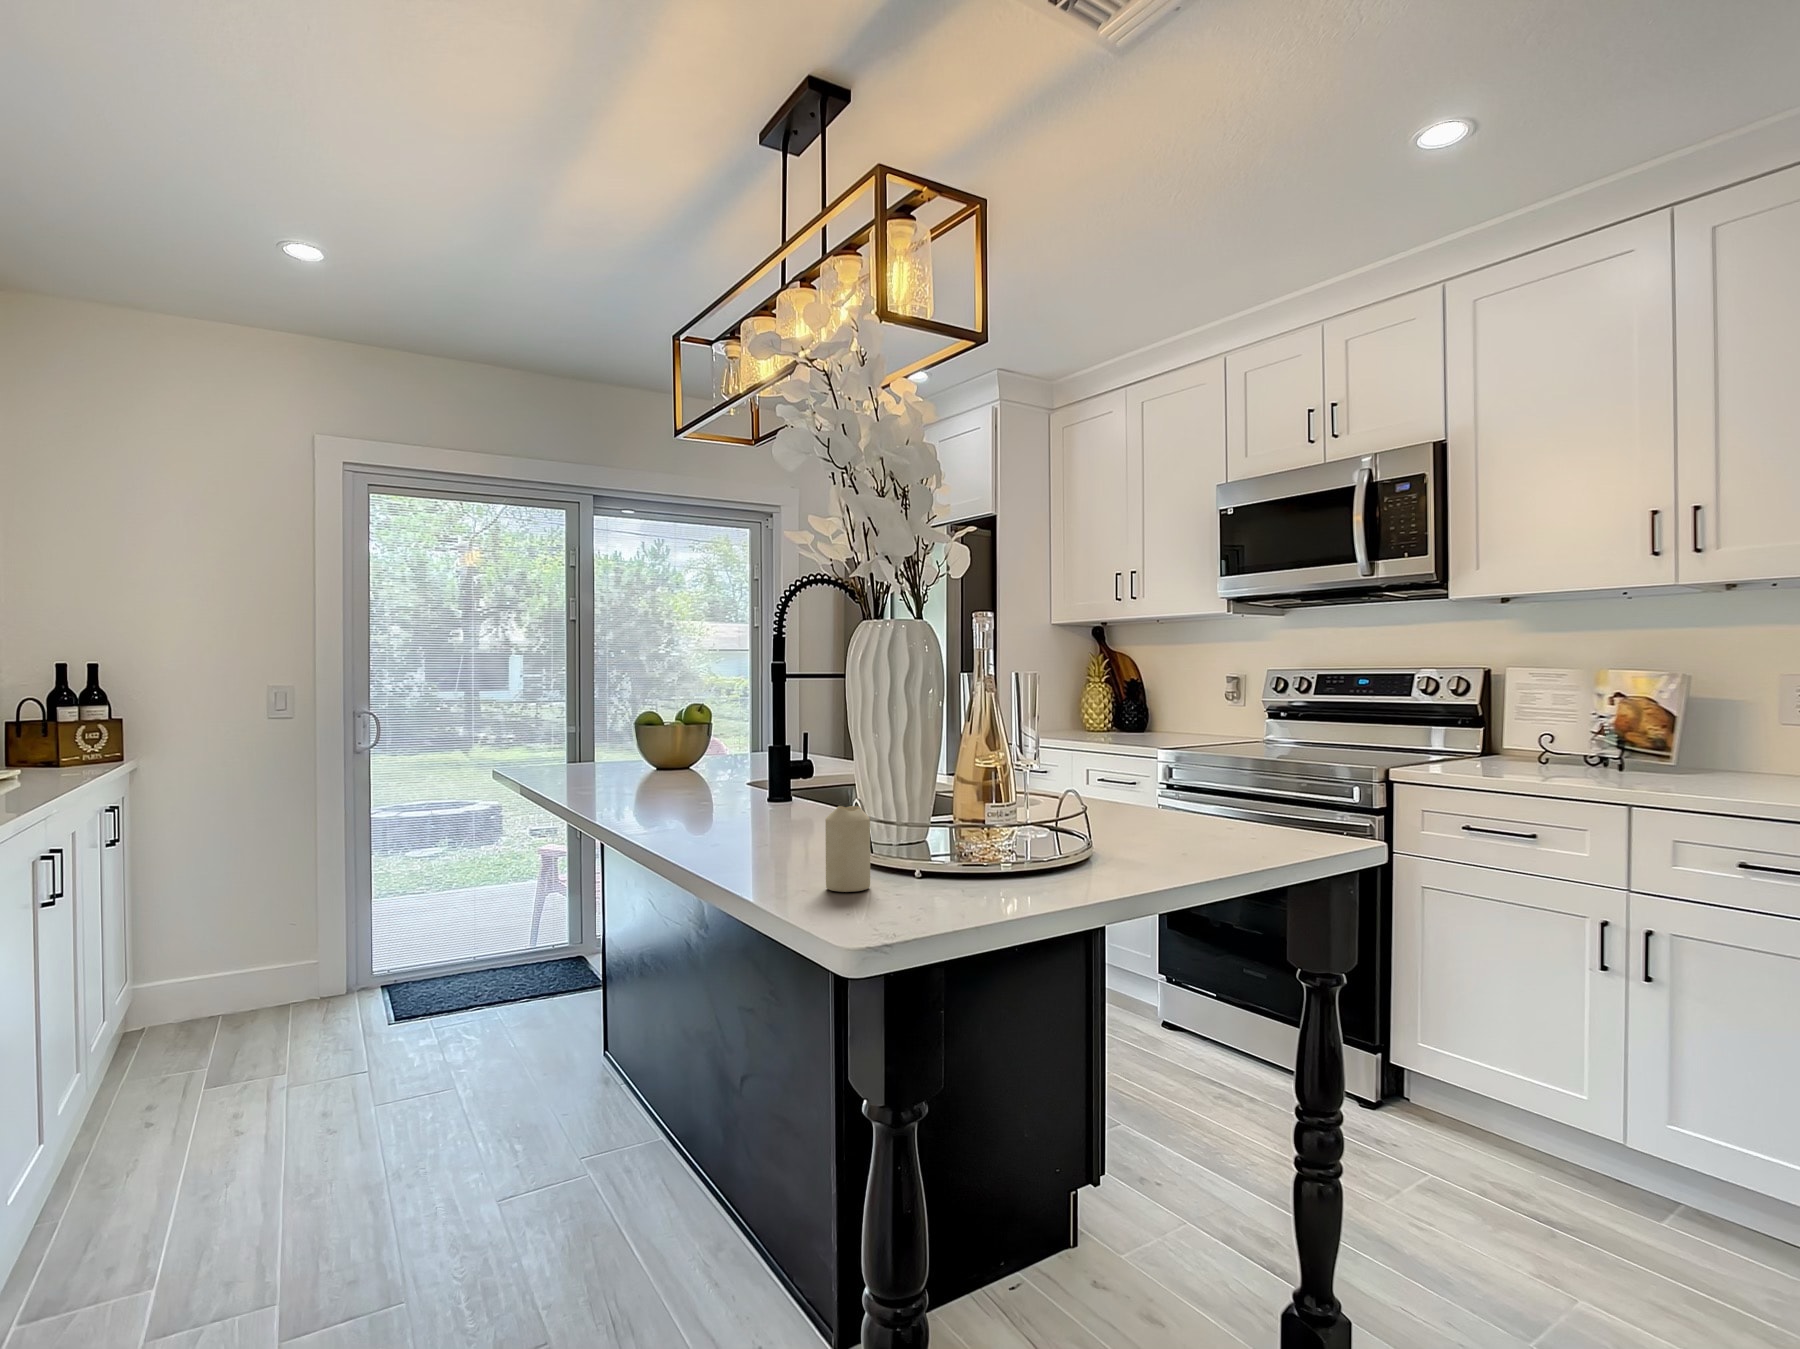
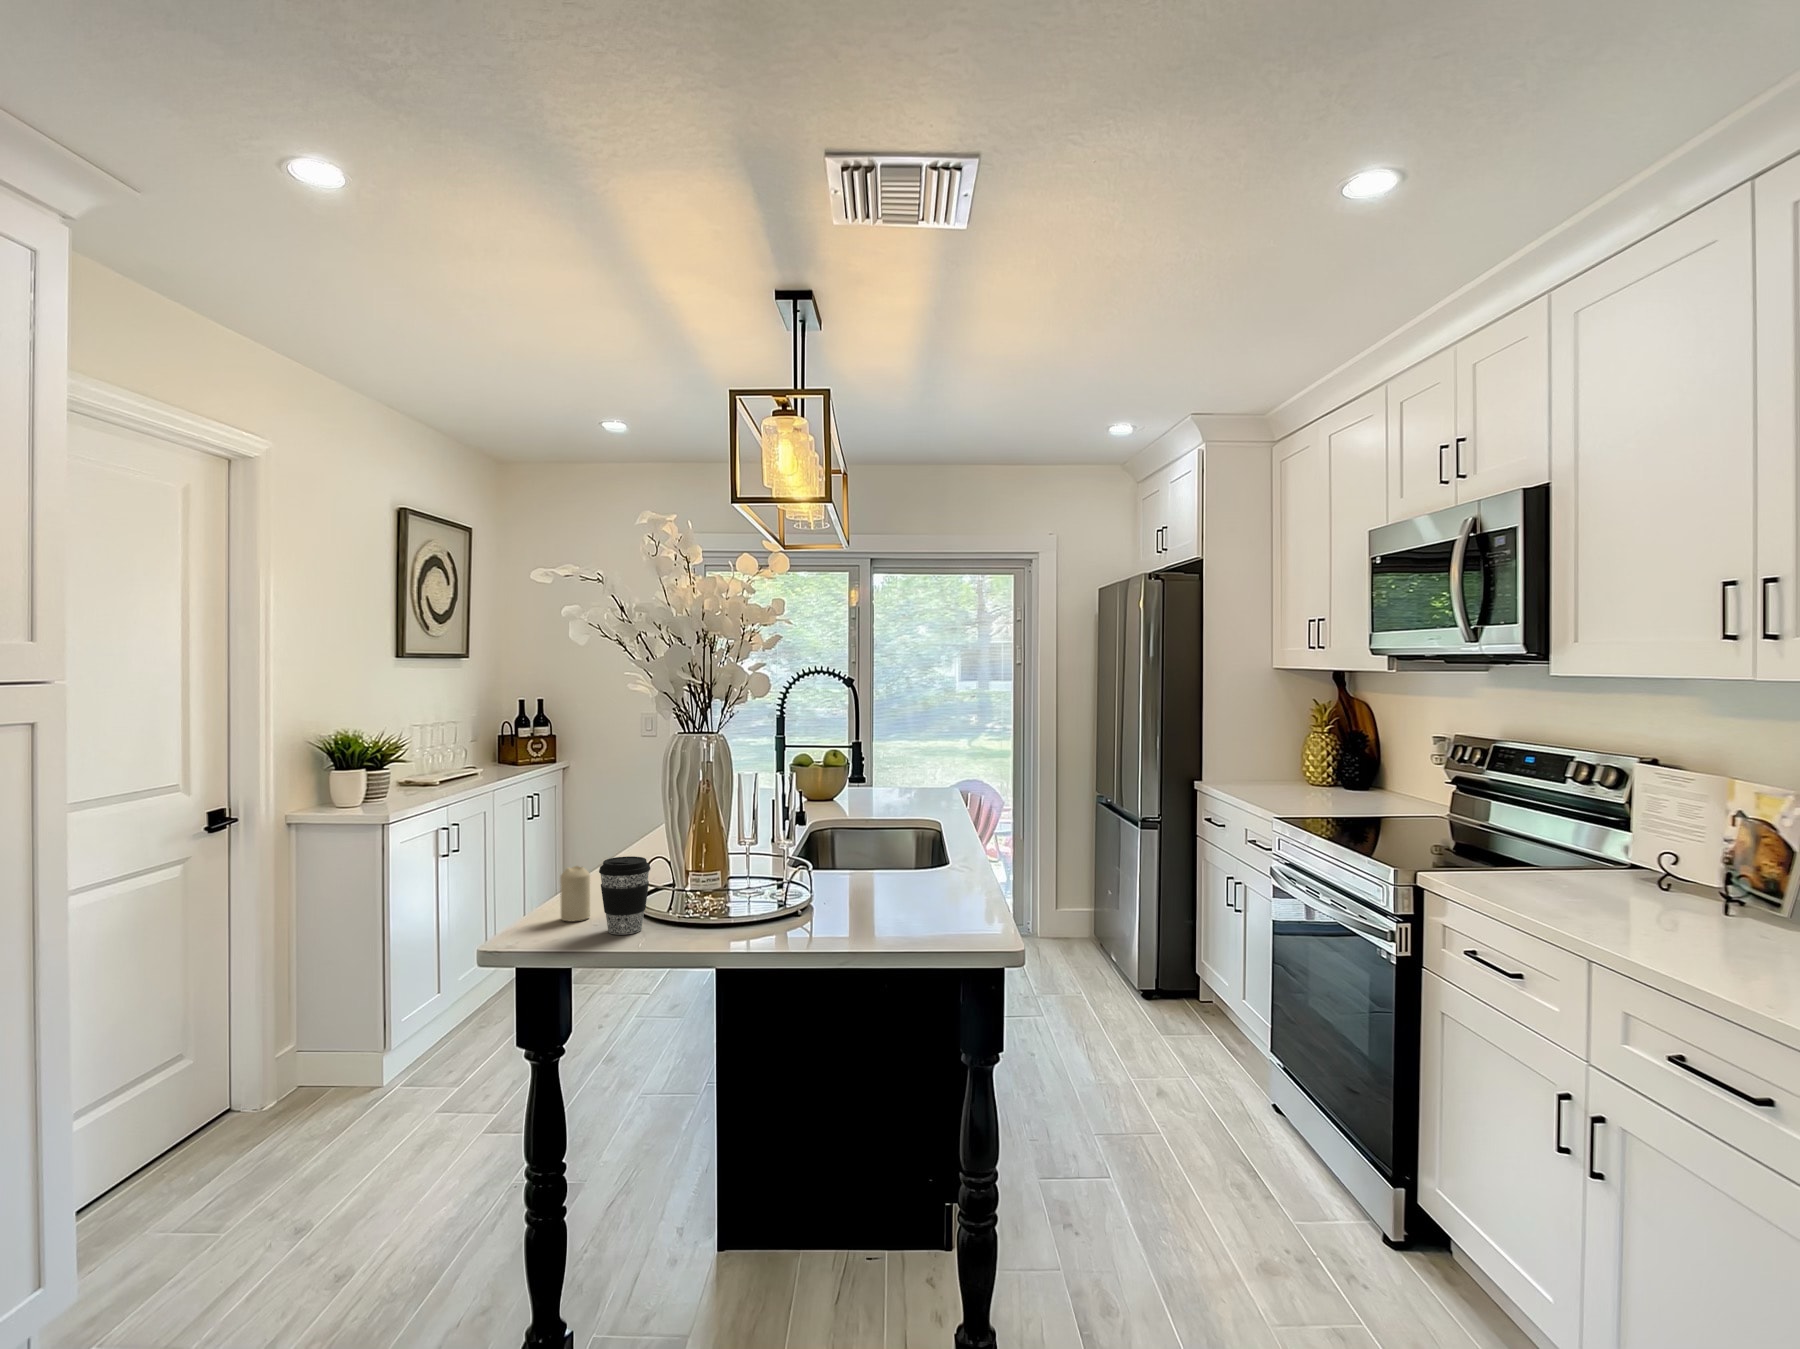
coffee cup: none [931,778,1007,893] -> present [599,856,651,935]

